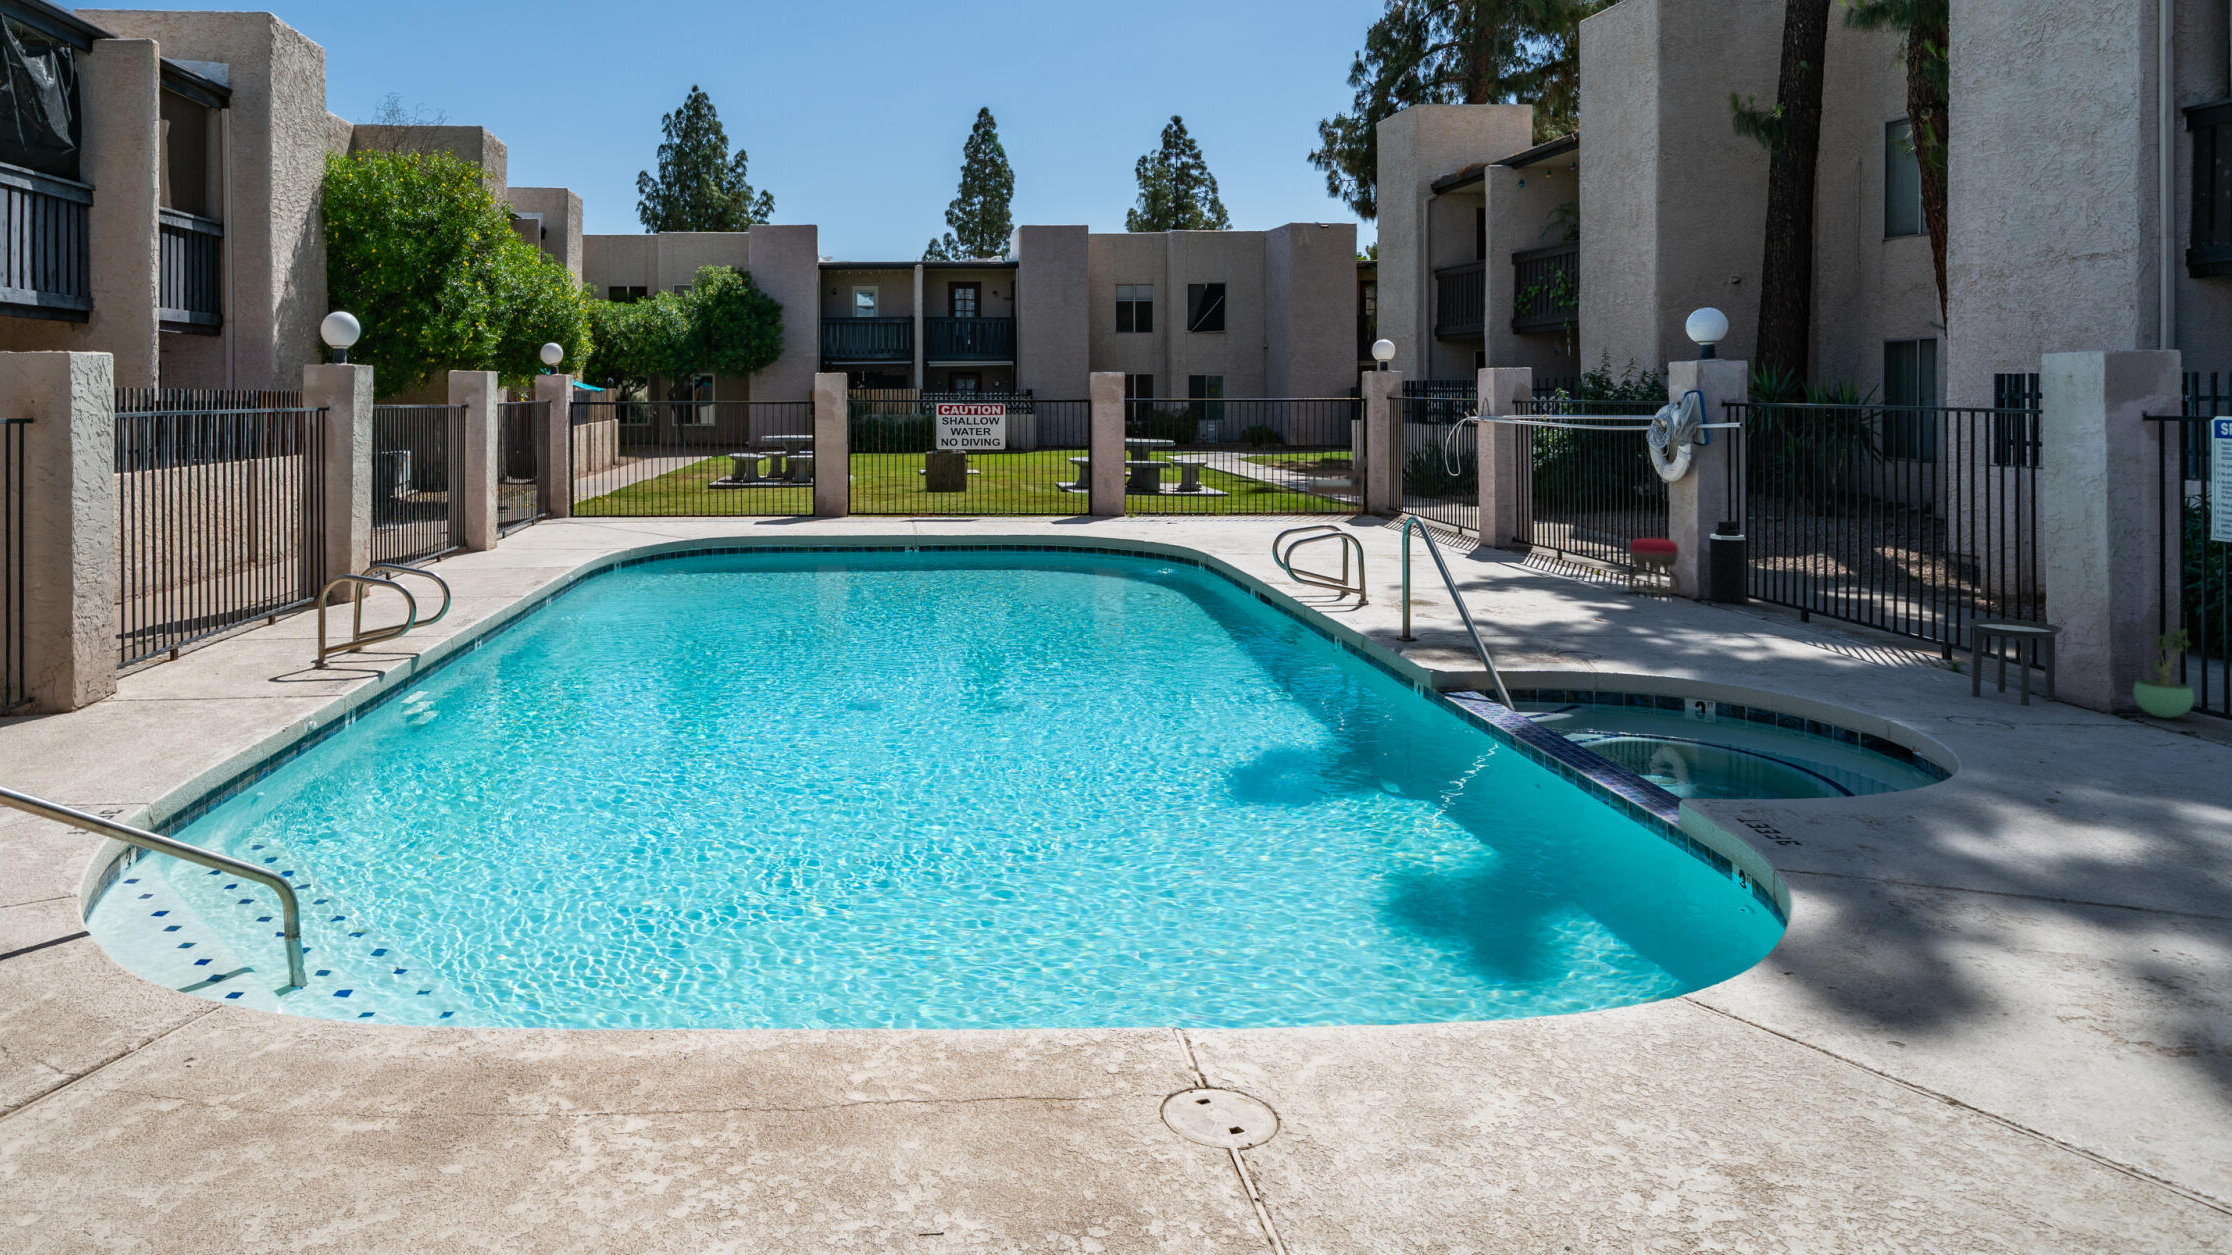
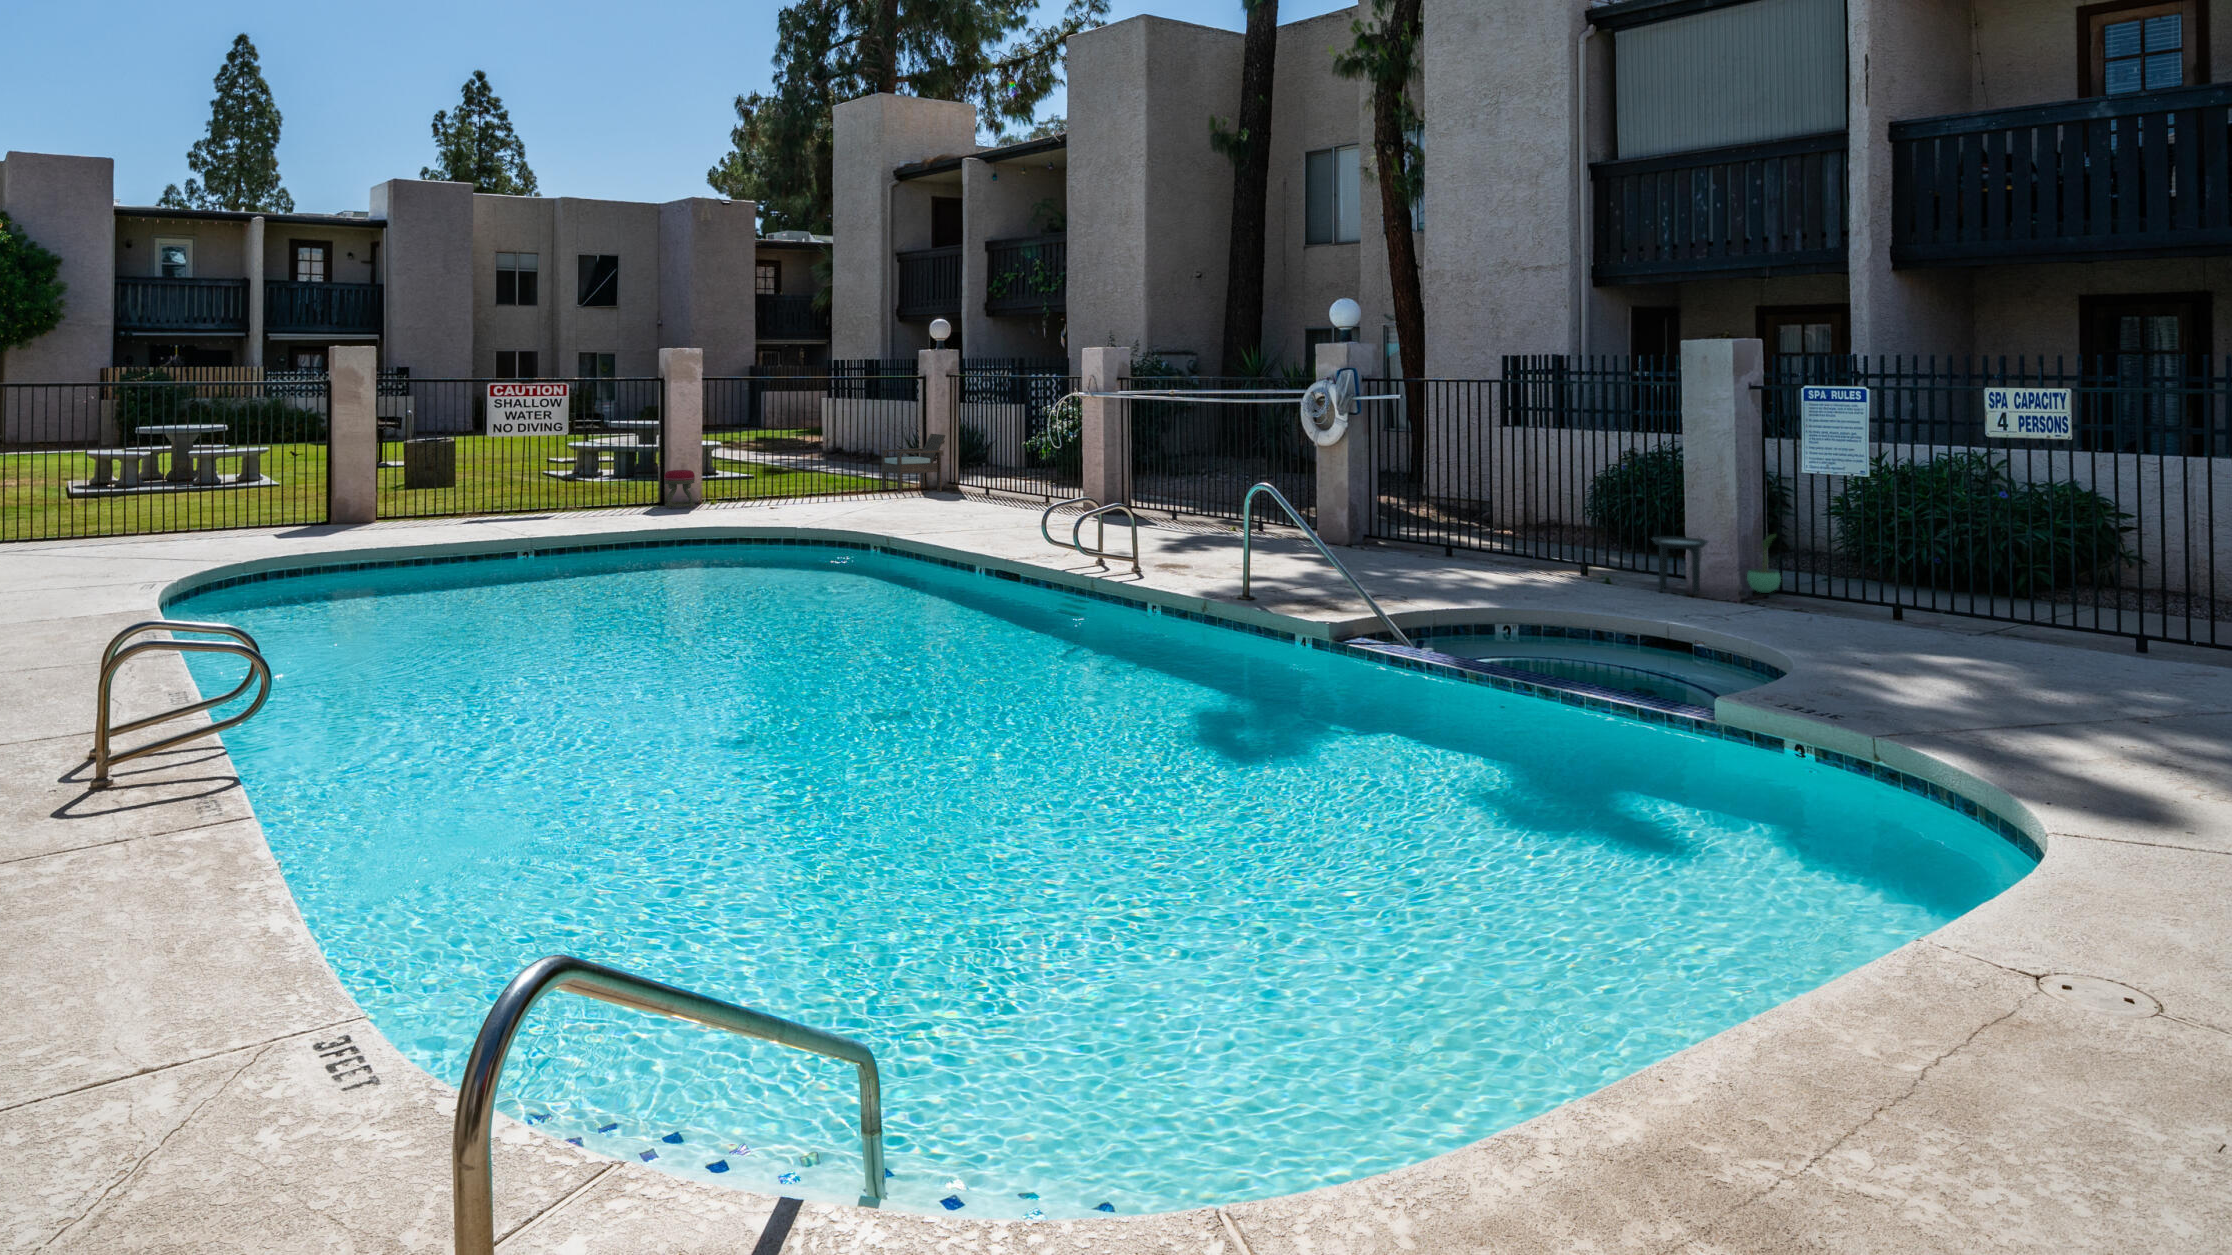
trash can: present [1710,521,1745,602] -> none [1351,478,1376,543]
stool: present [1628,538,1681,596] -> present [664,470,695,509]

